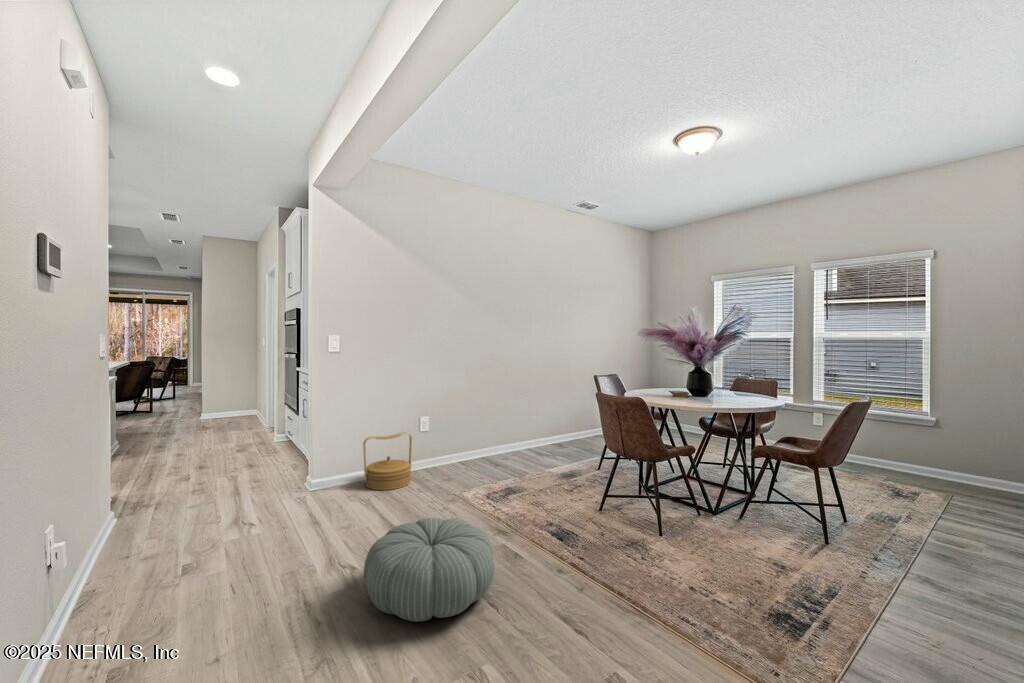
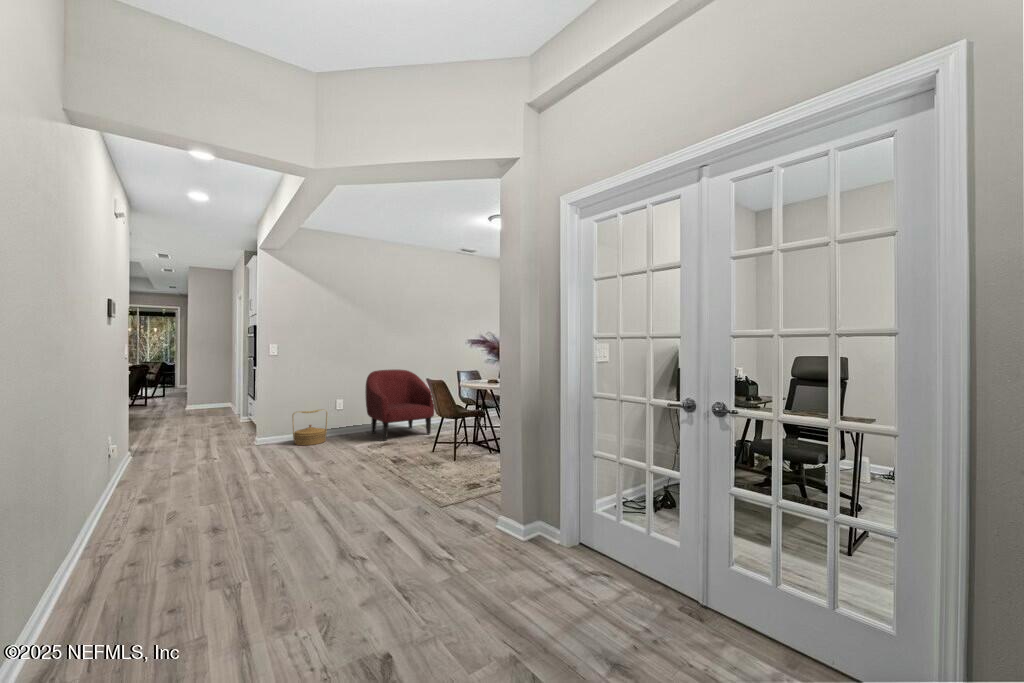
armchair: none [461,372,563,481] -> present [365,370,435,441]
pouf: present [364,518,494,622] -> none [268,446,342,487]

